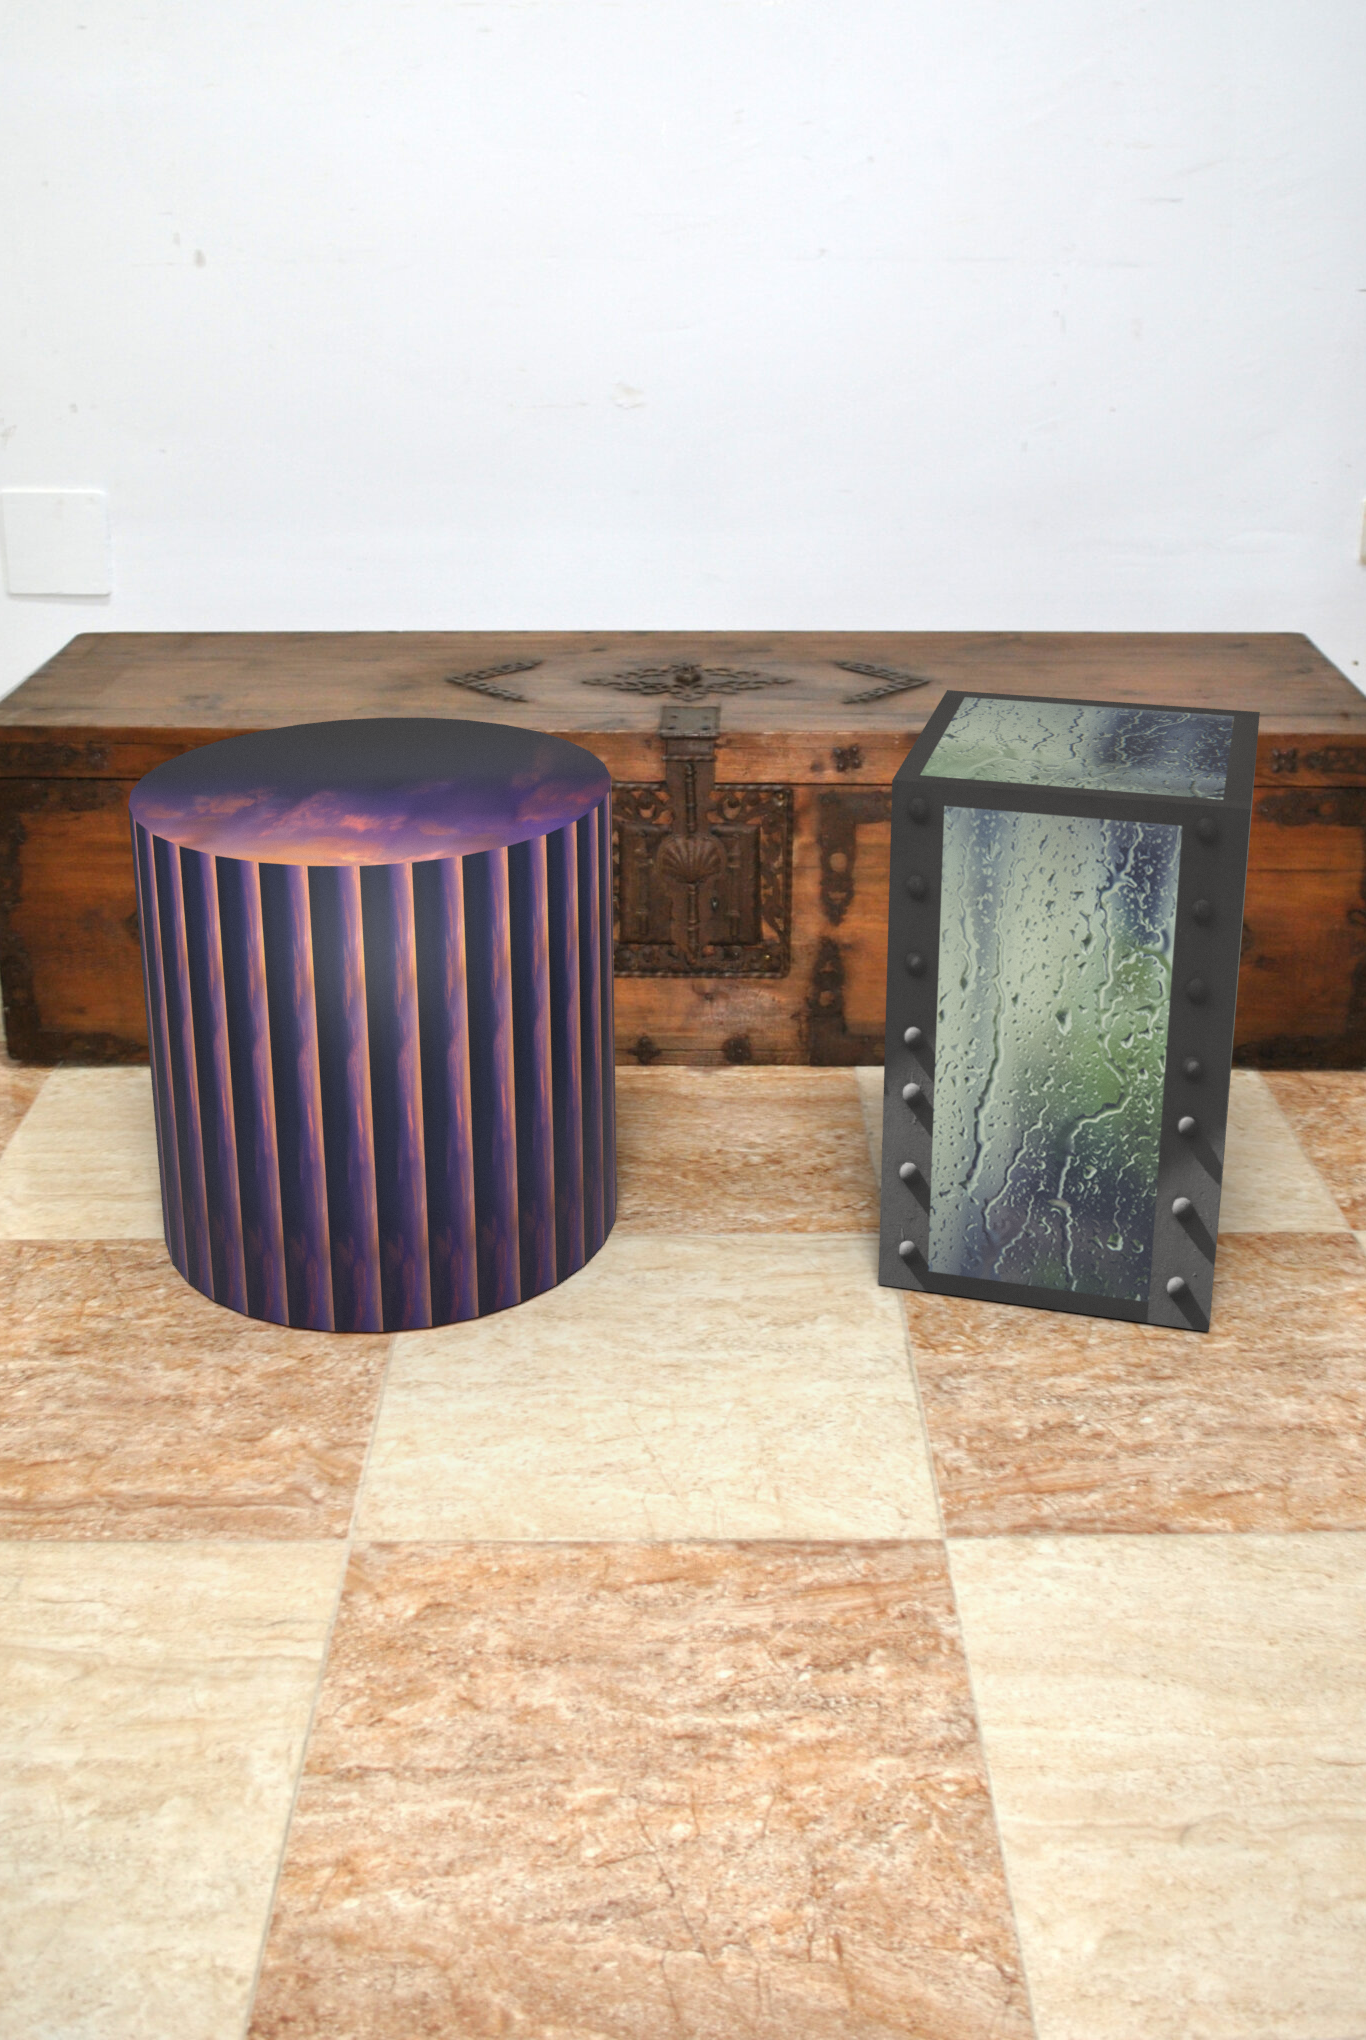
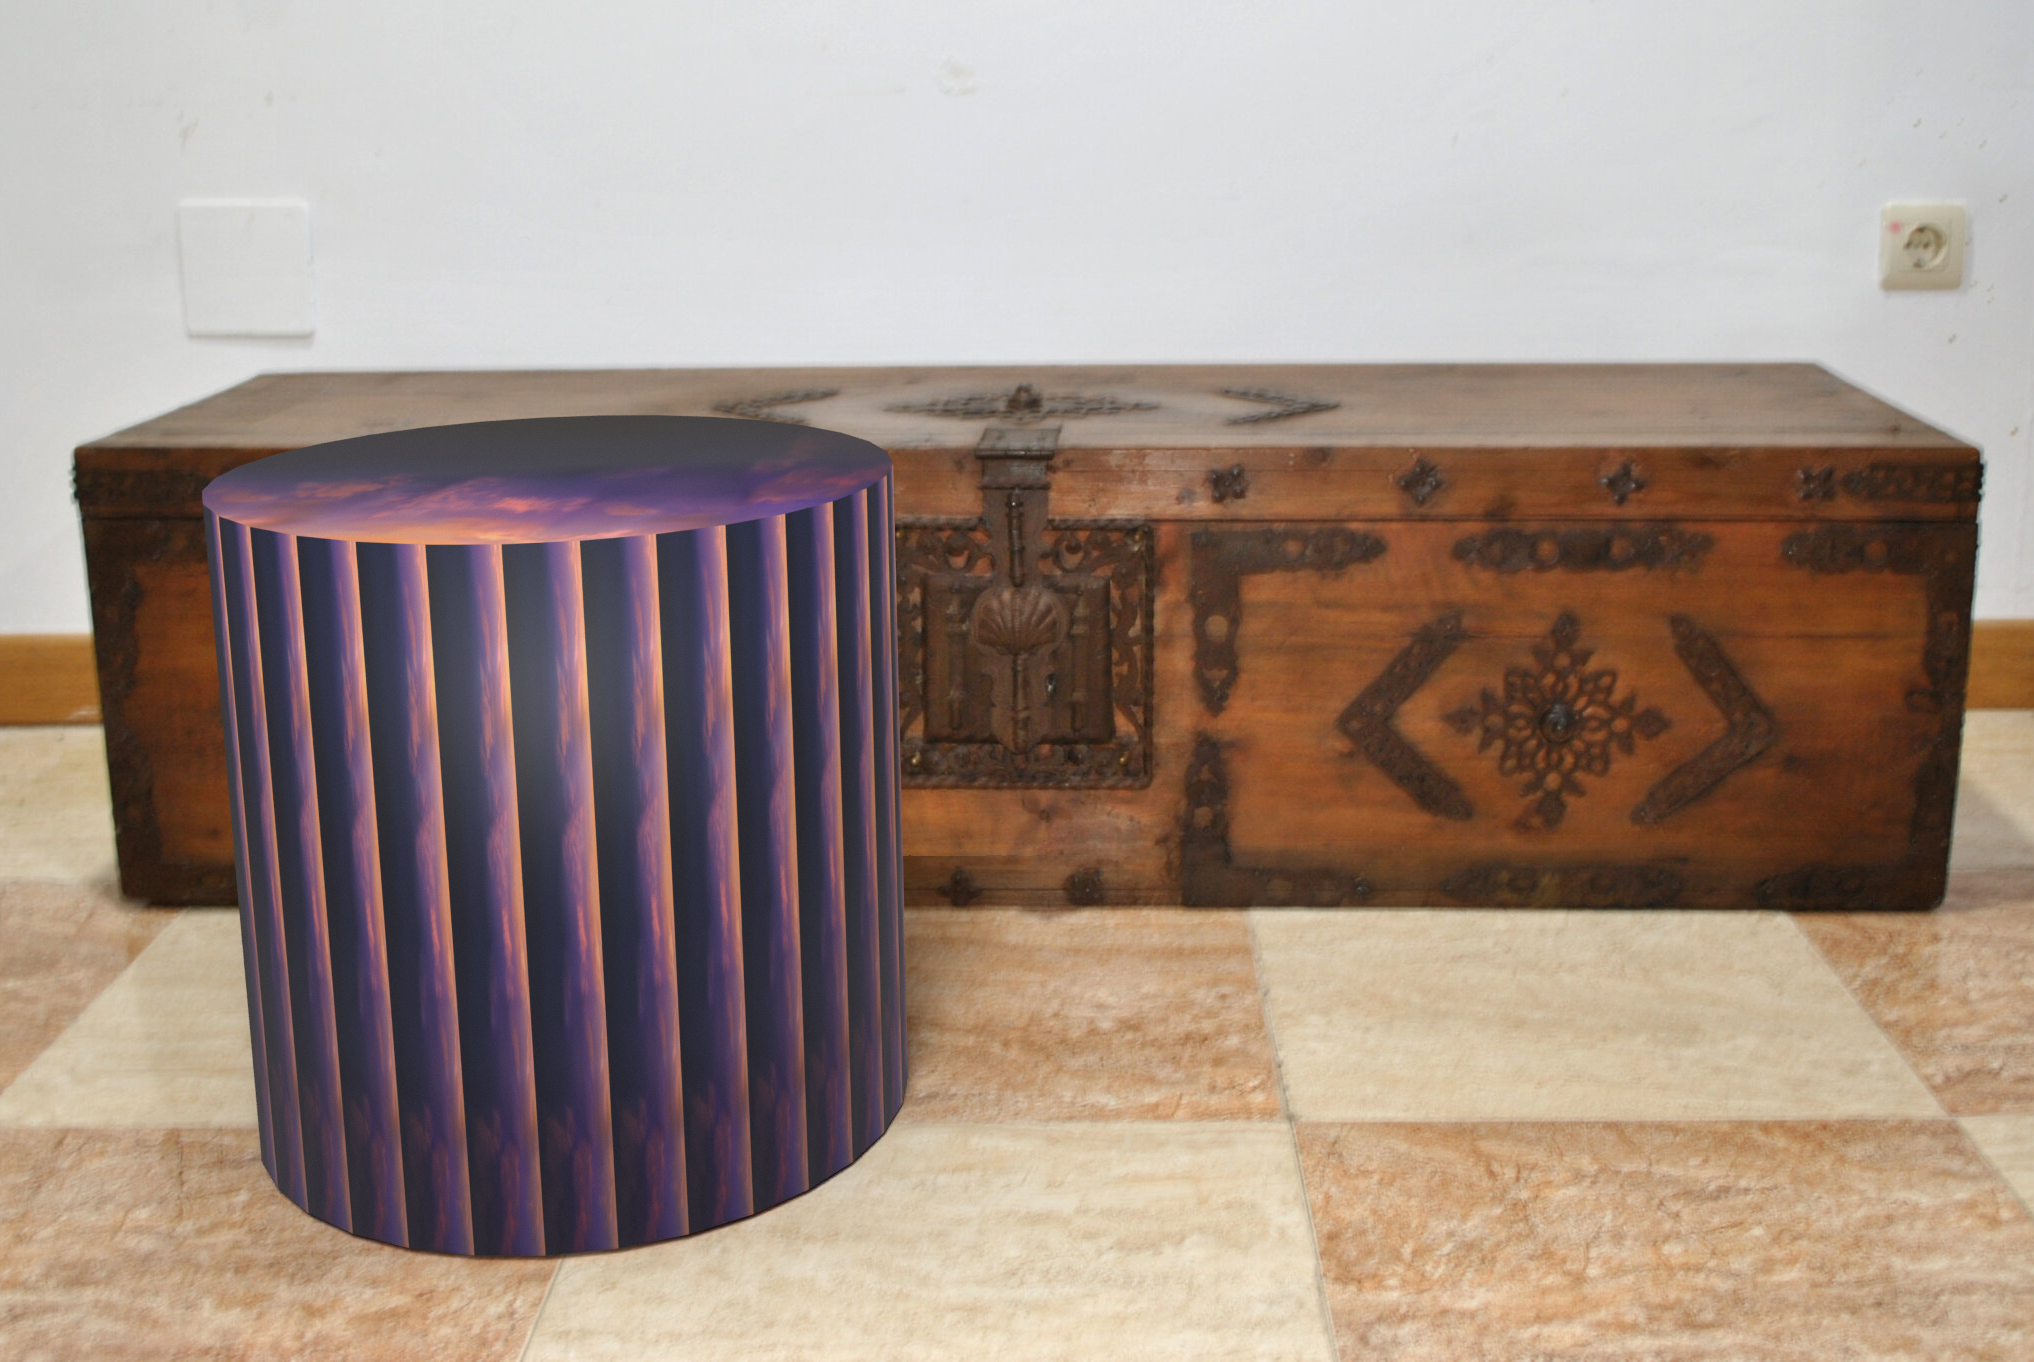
storage box: present [878,690,1260,1332] -> none [1275,361,1812,1253]

